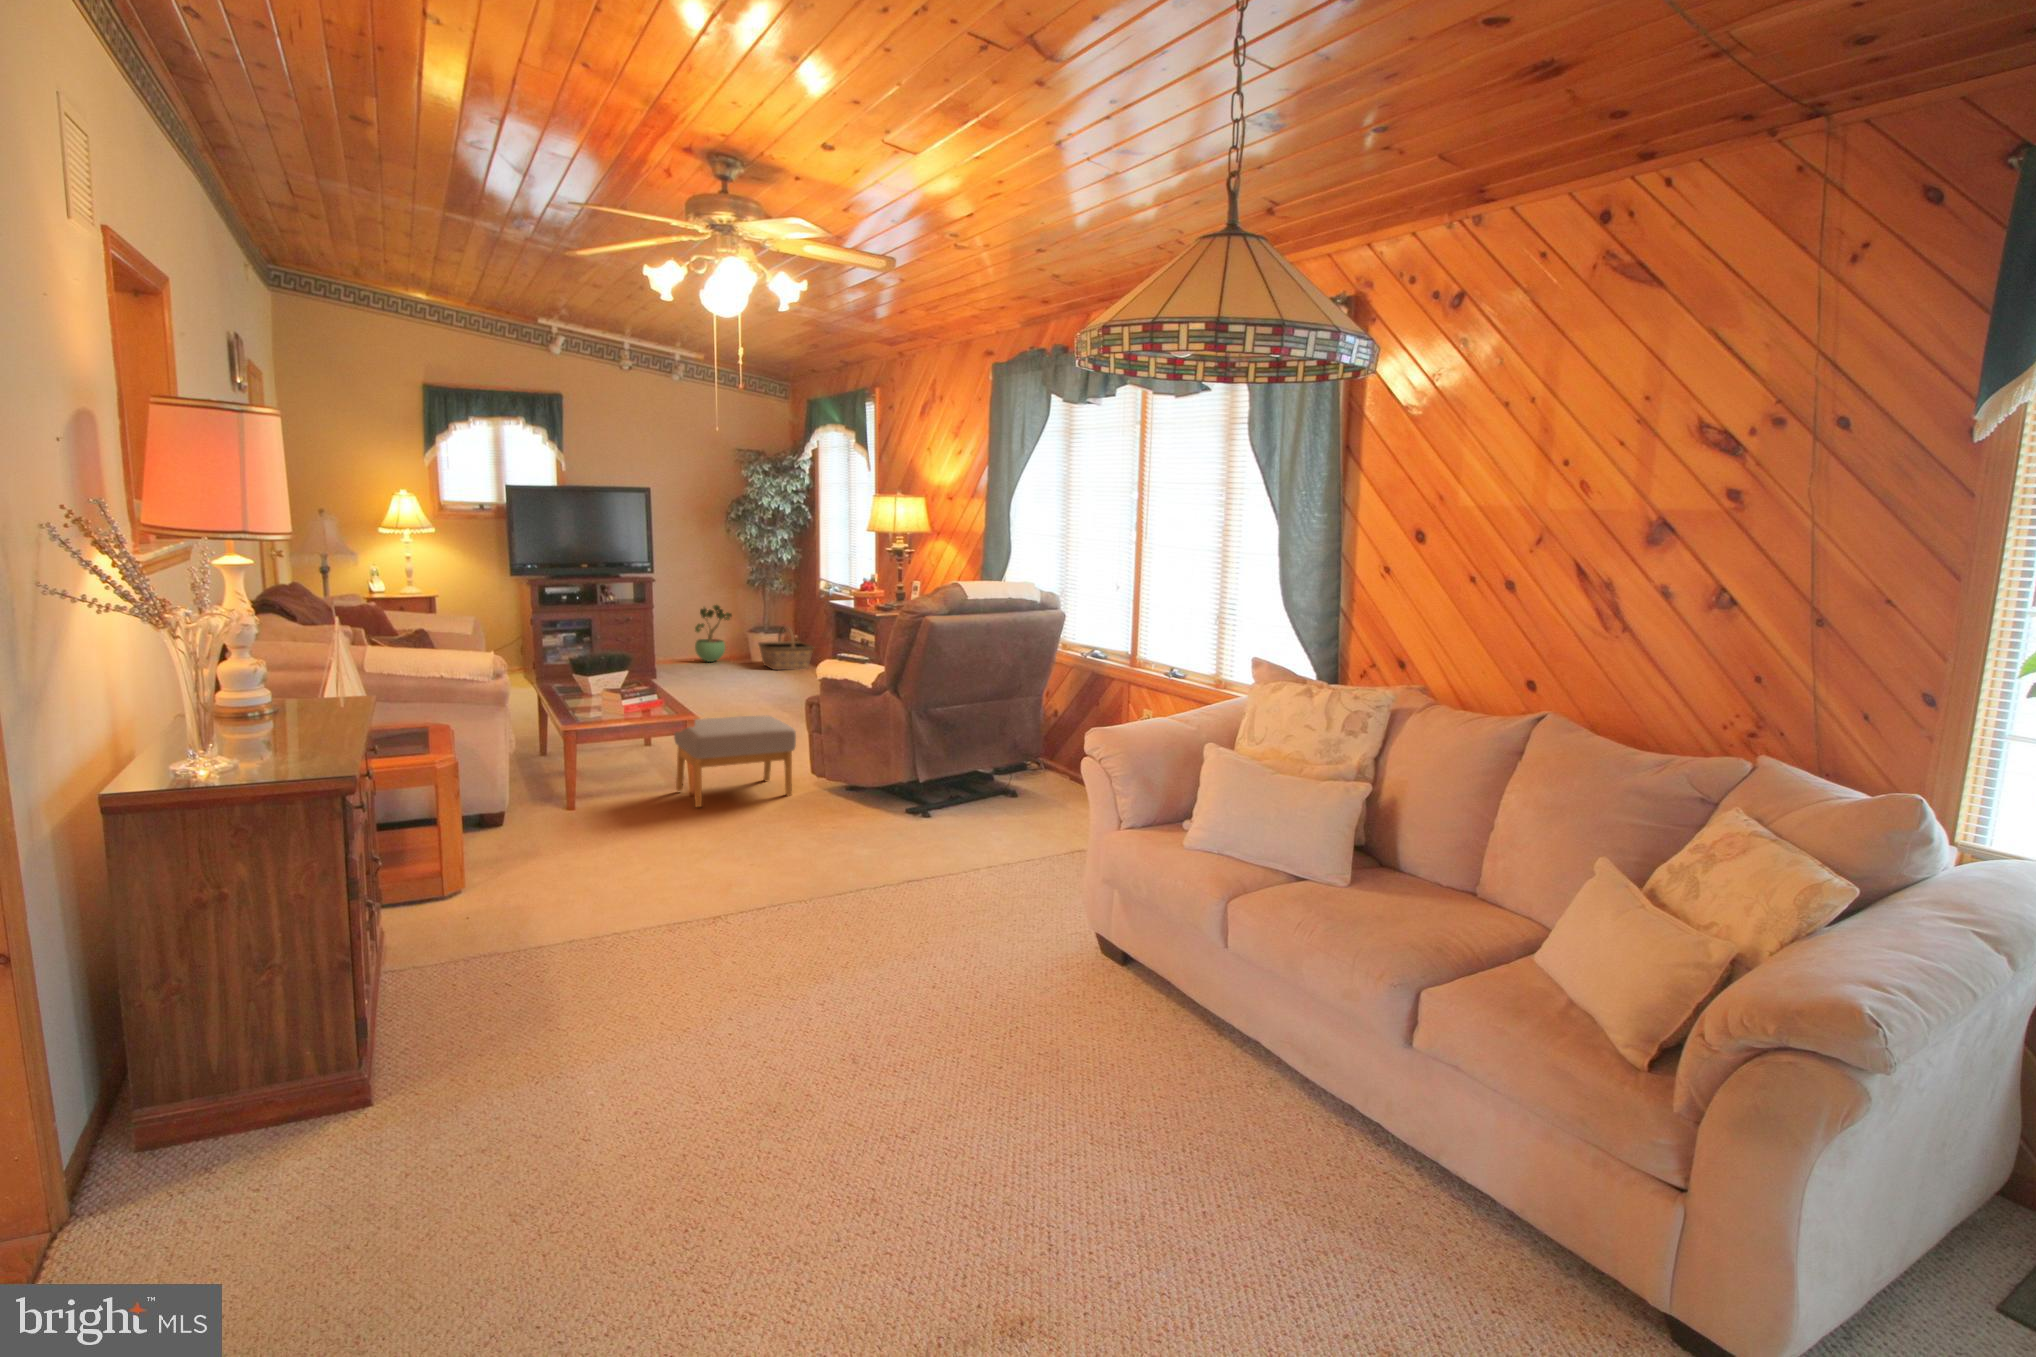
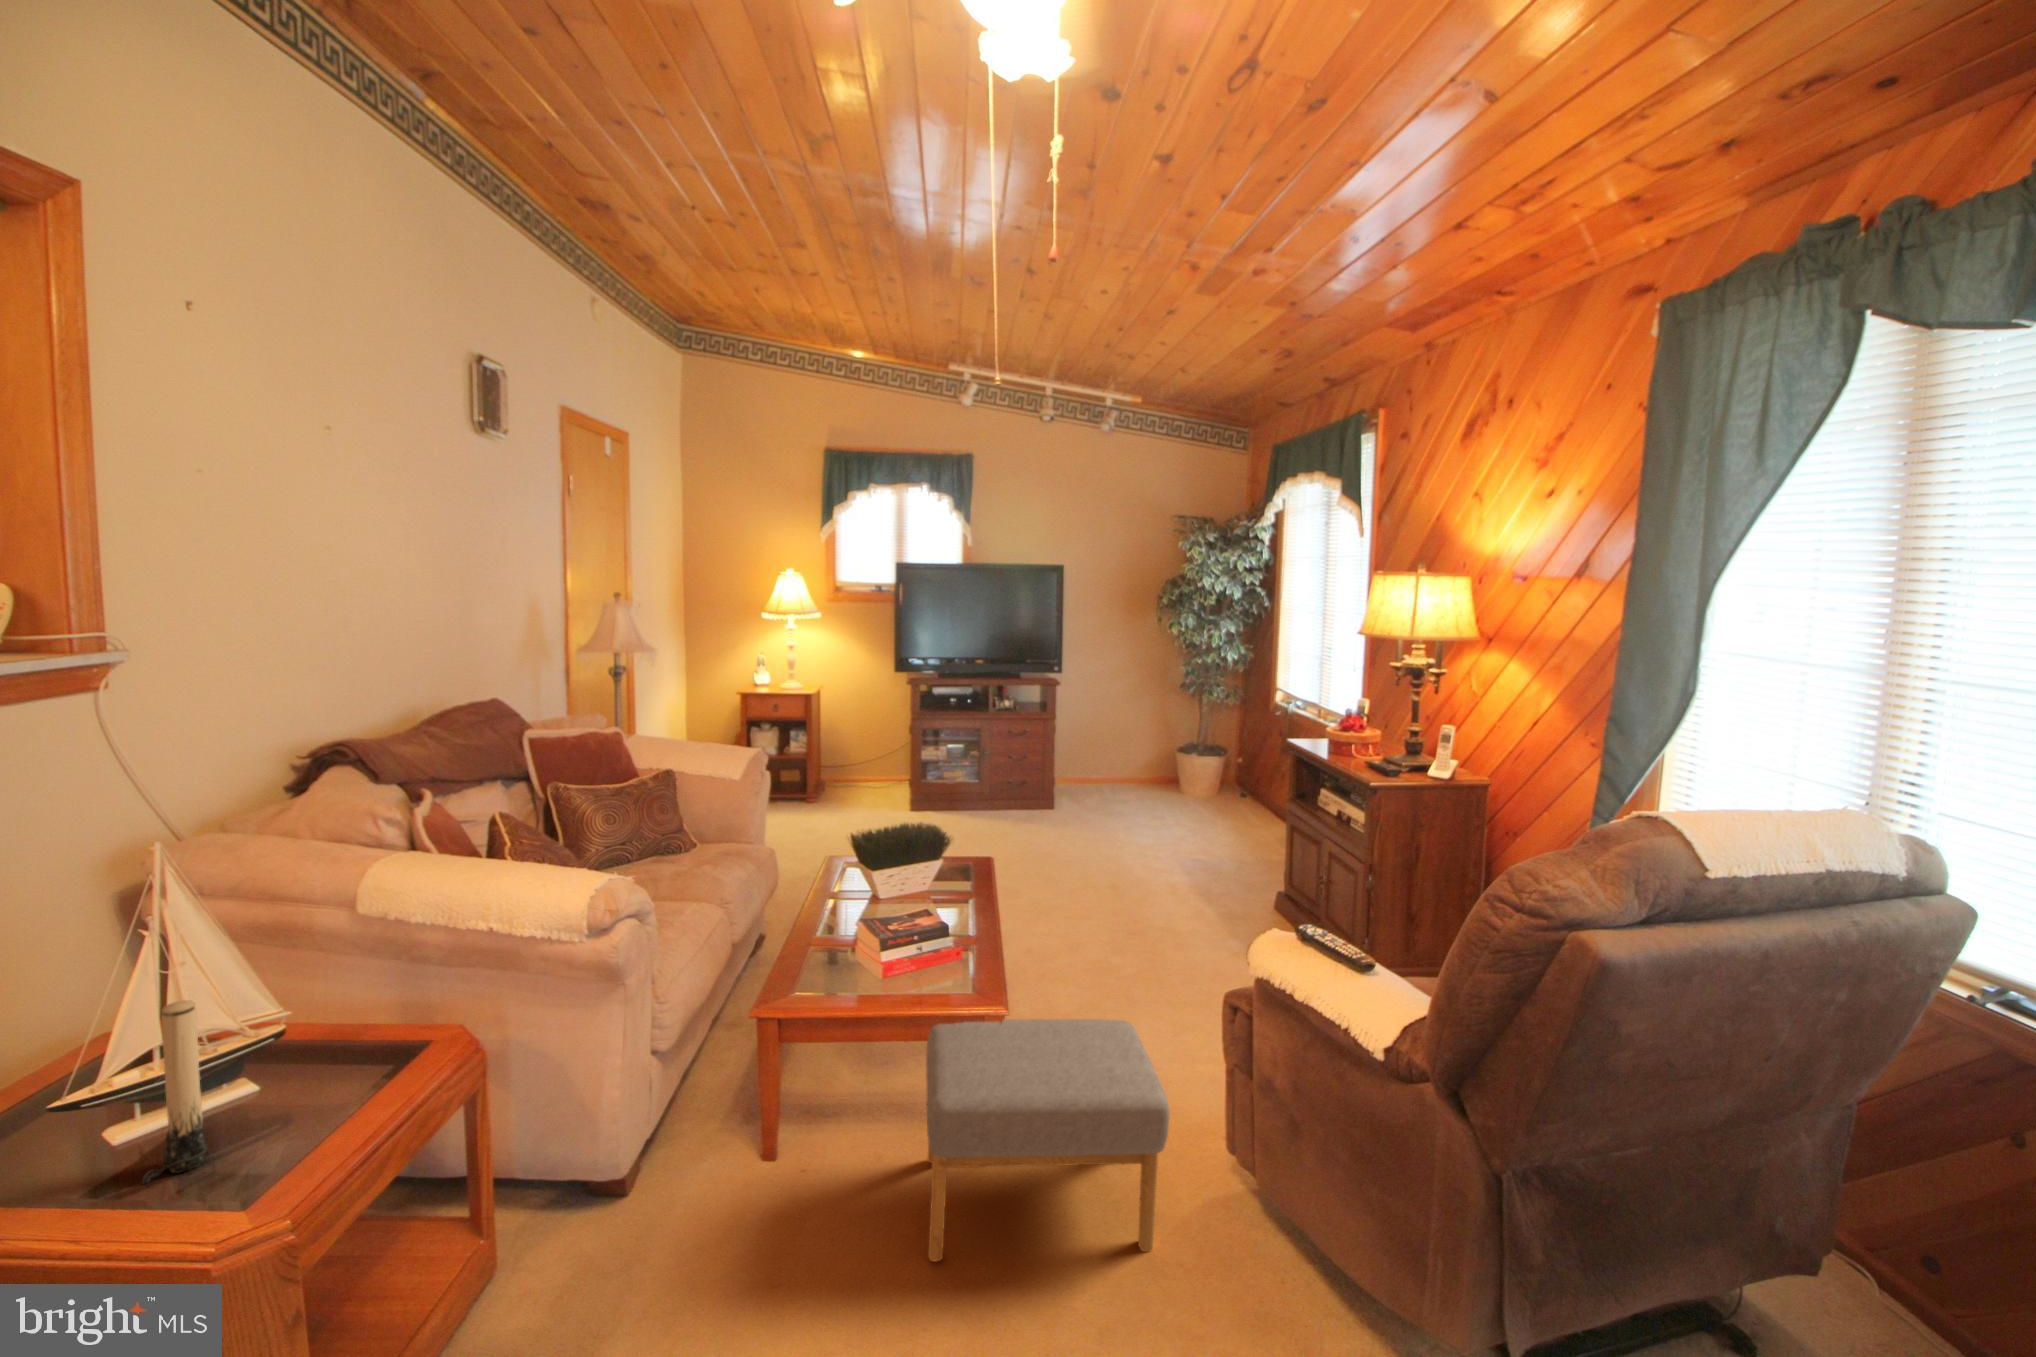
potted plant: present [695,605,732,662] -> none [1110,713,1159,786]
basket: present [759,627,814,670] -> none [1187,749,1263,812]
candle: none [406,679,424,749] -> present [142,1000,210,1183]

